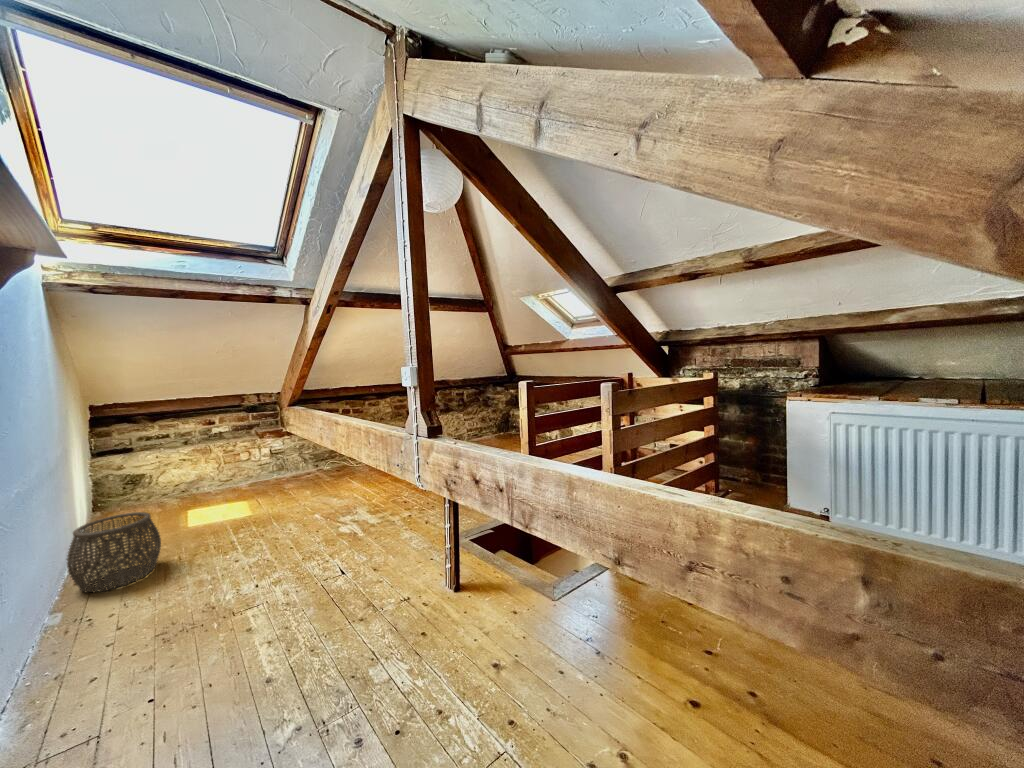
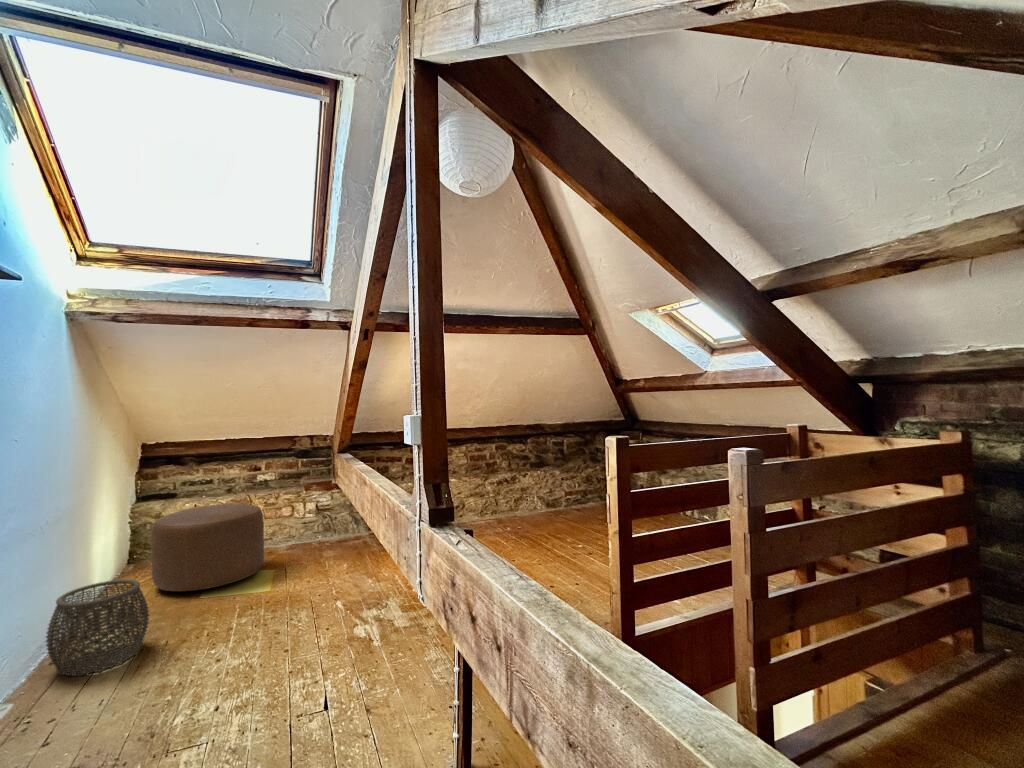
ottoman: none [128,451,236,525] -> present [151,504,264,591]

